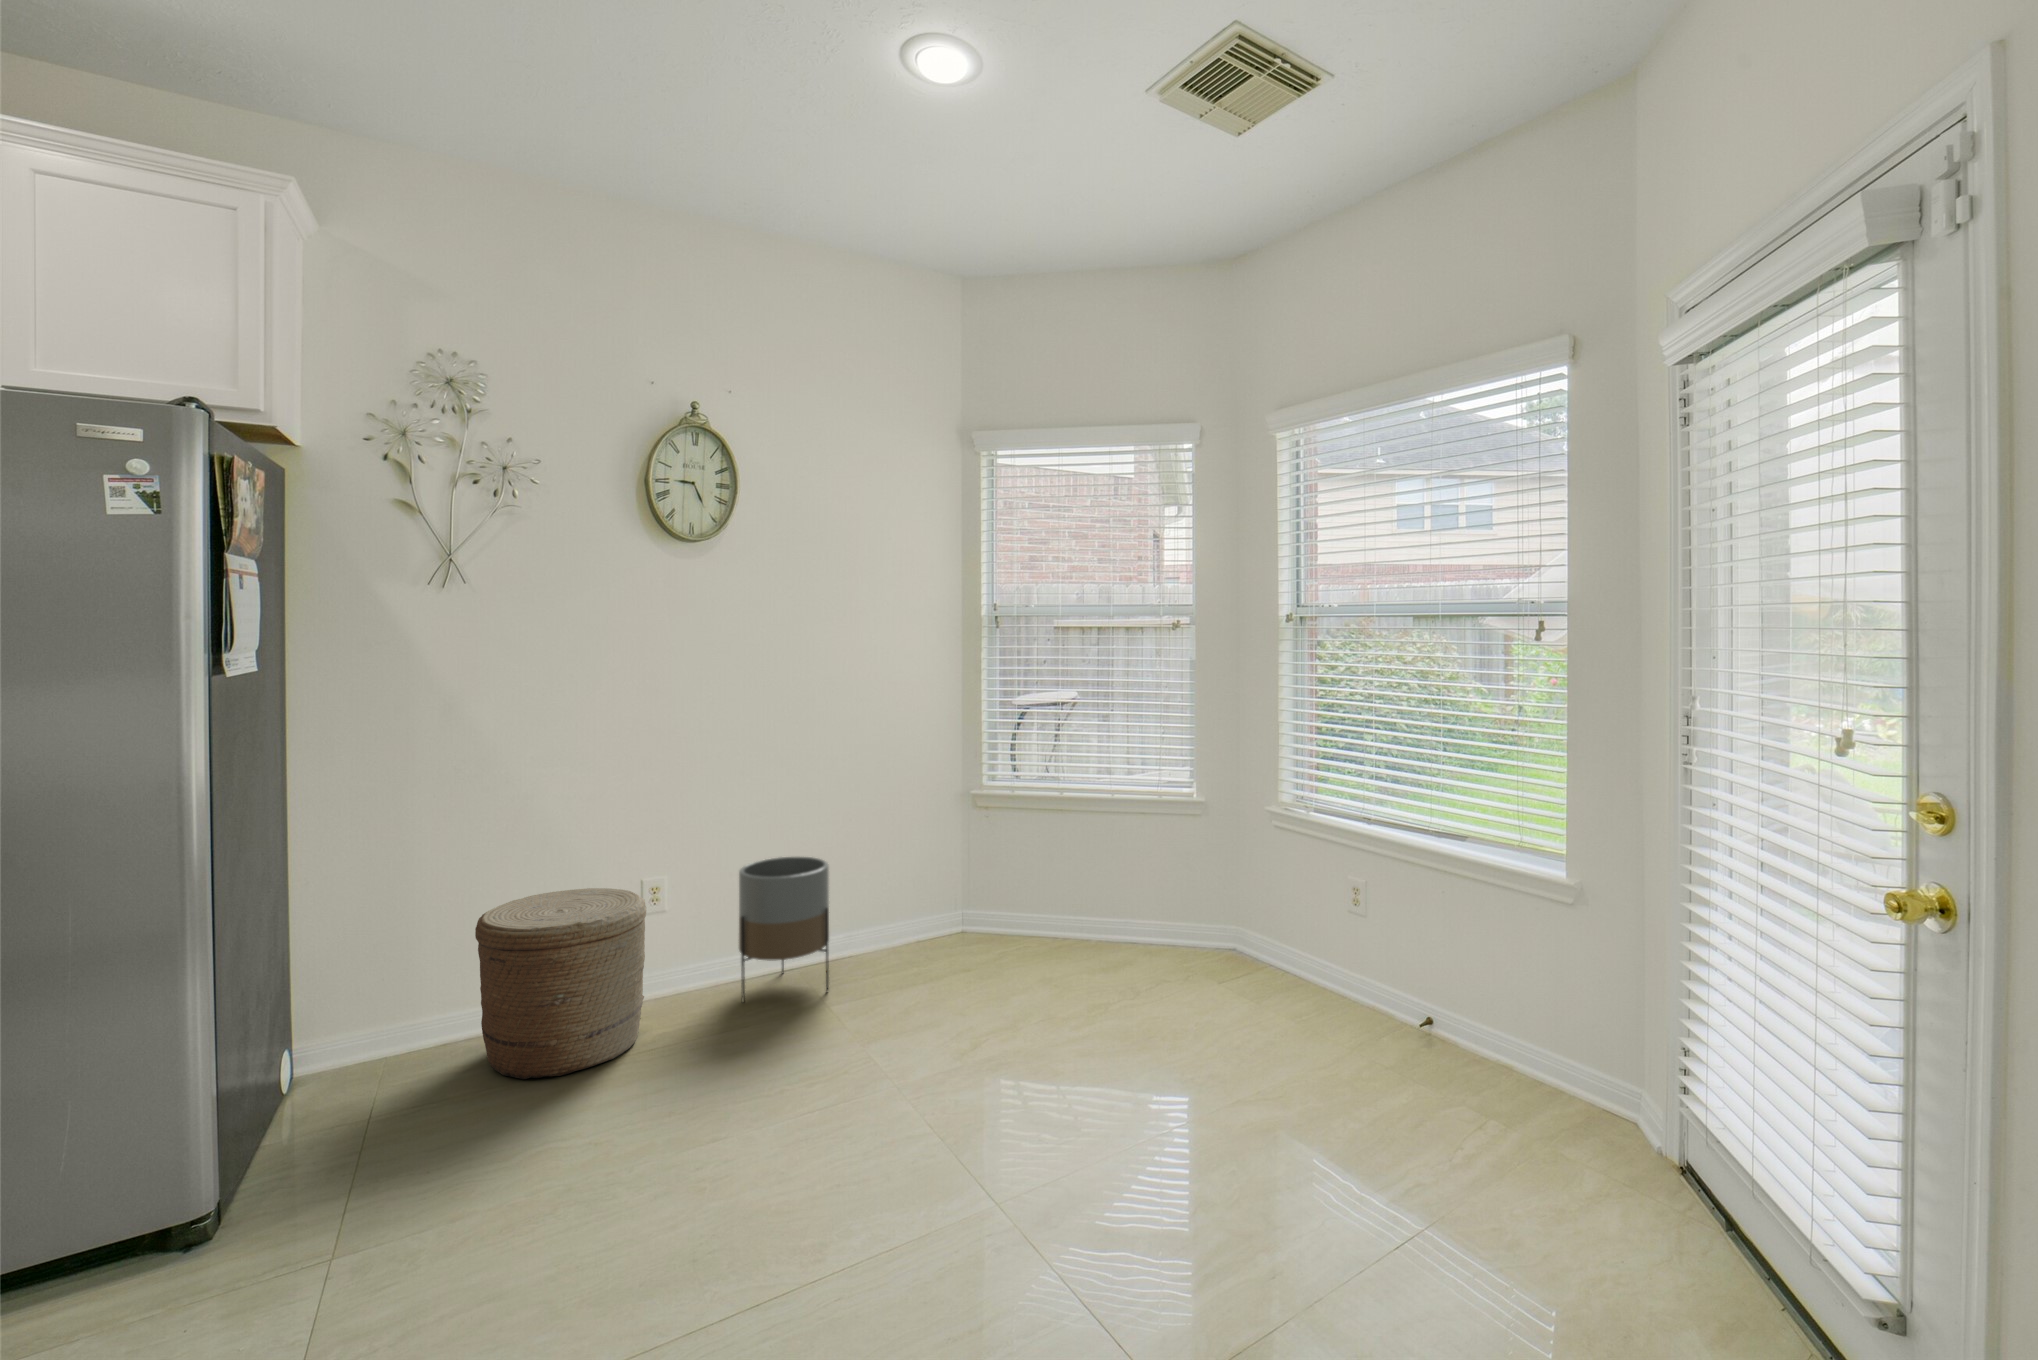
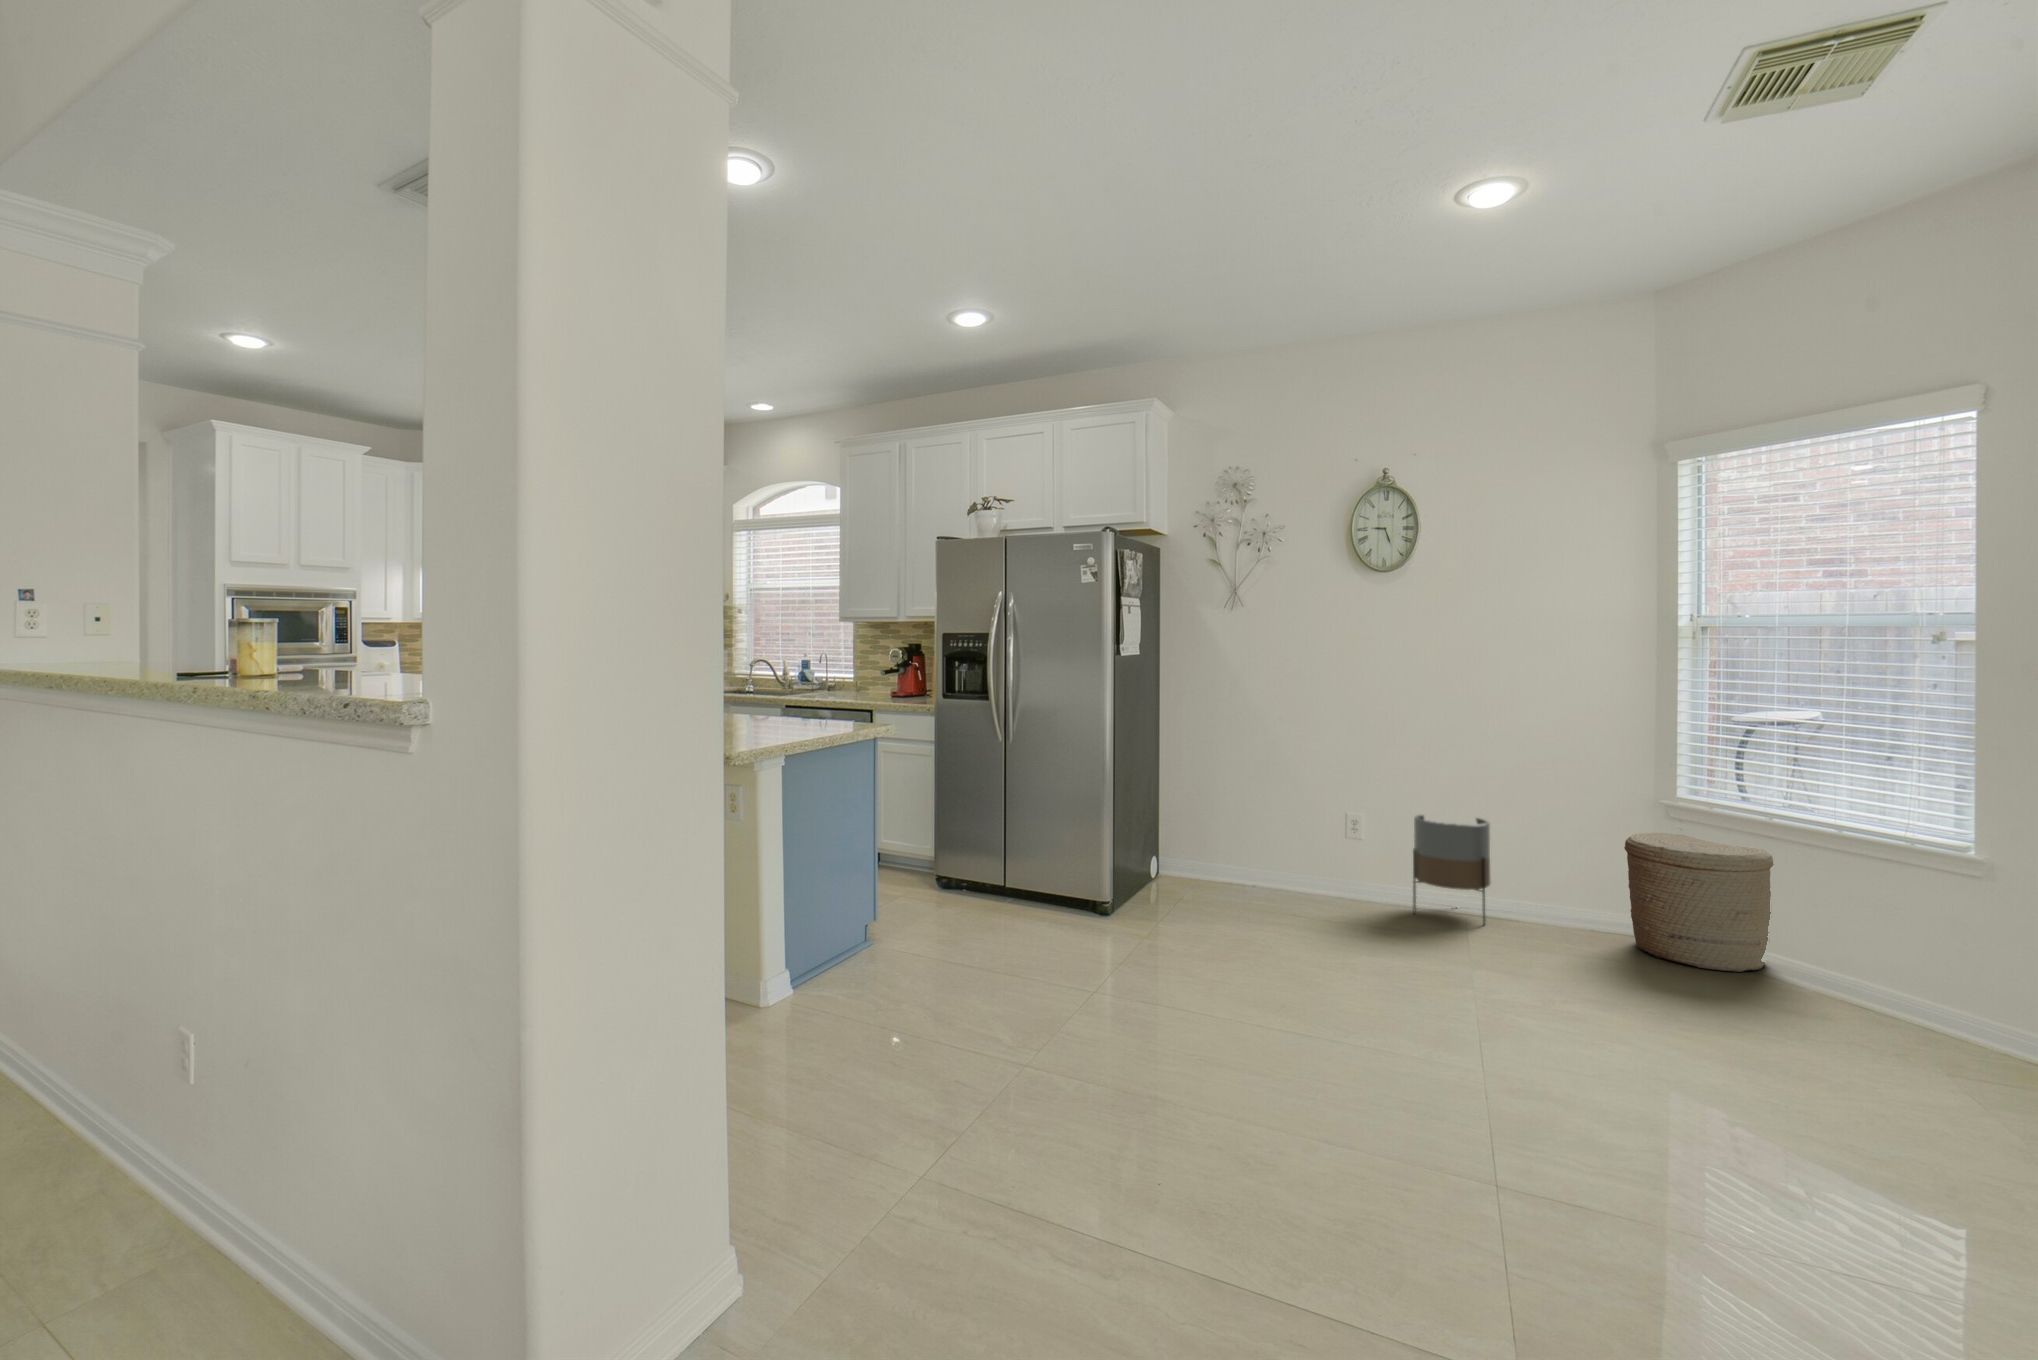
woven basket: present [475,888,646,1080] -> present [1624,833,1774,972]

